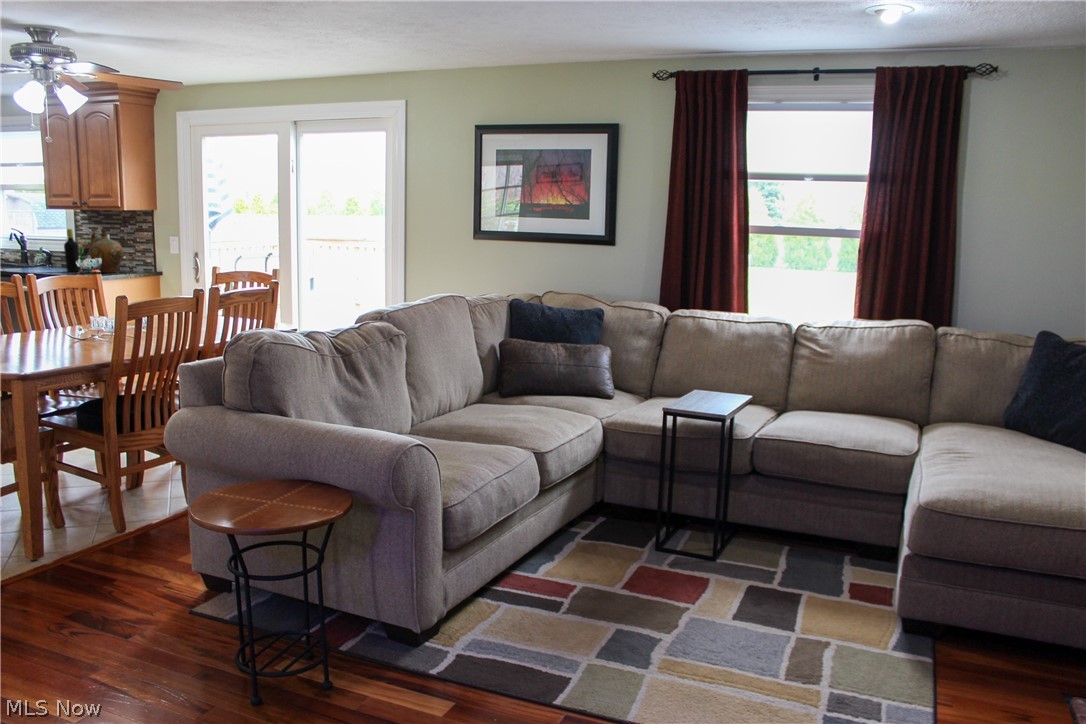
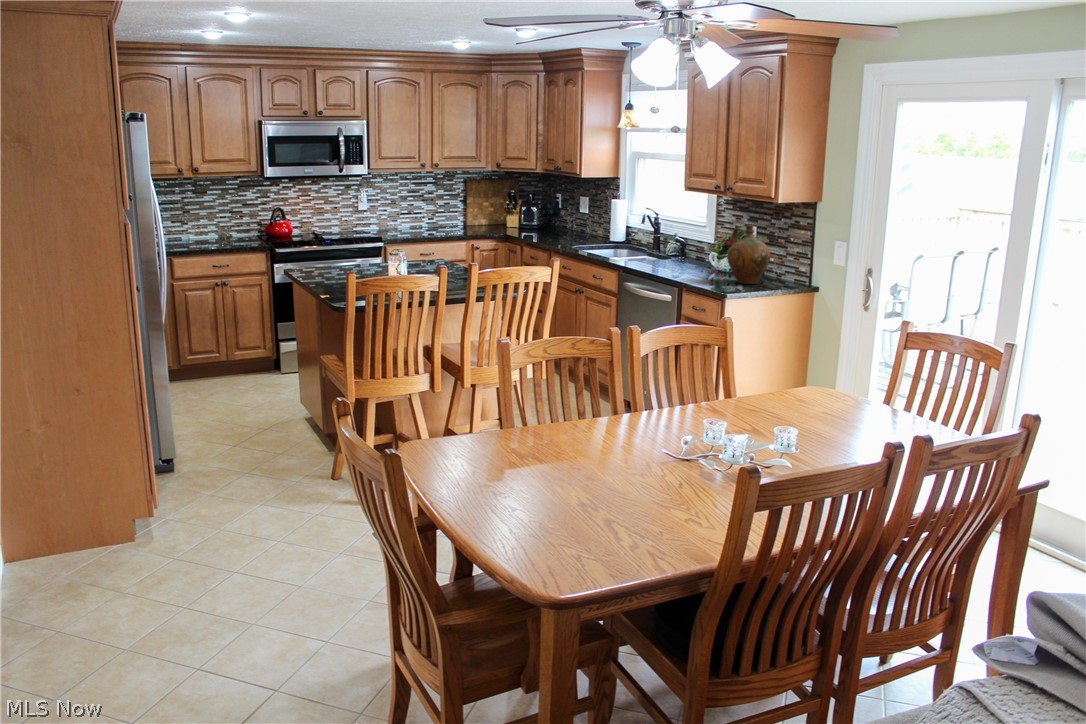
bottle: present [64,229,80,272] -> none [698,221,716,278]

